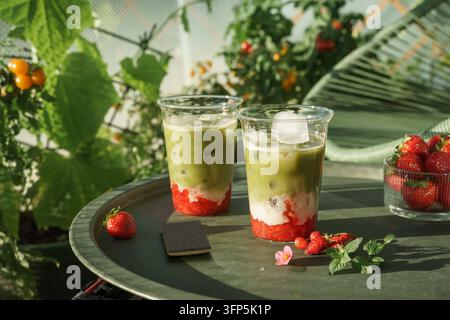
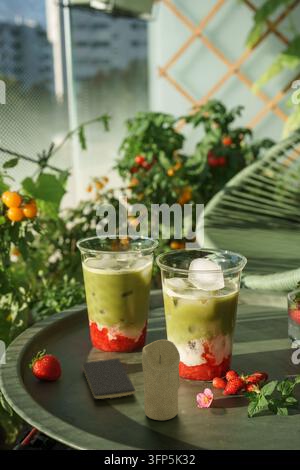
candle: none [214,191,256,276] -> present [142,340,180,420]

